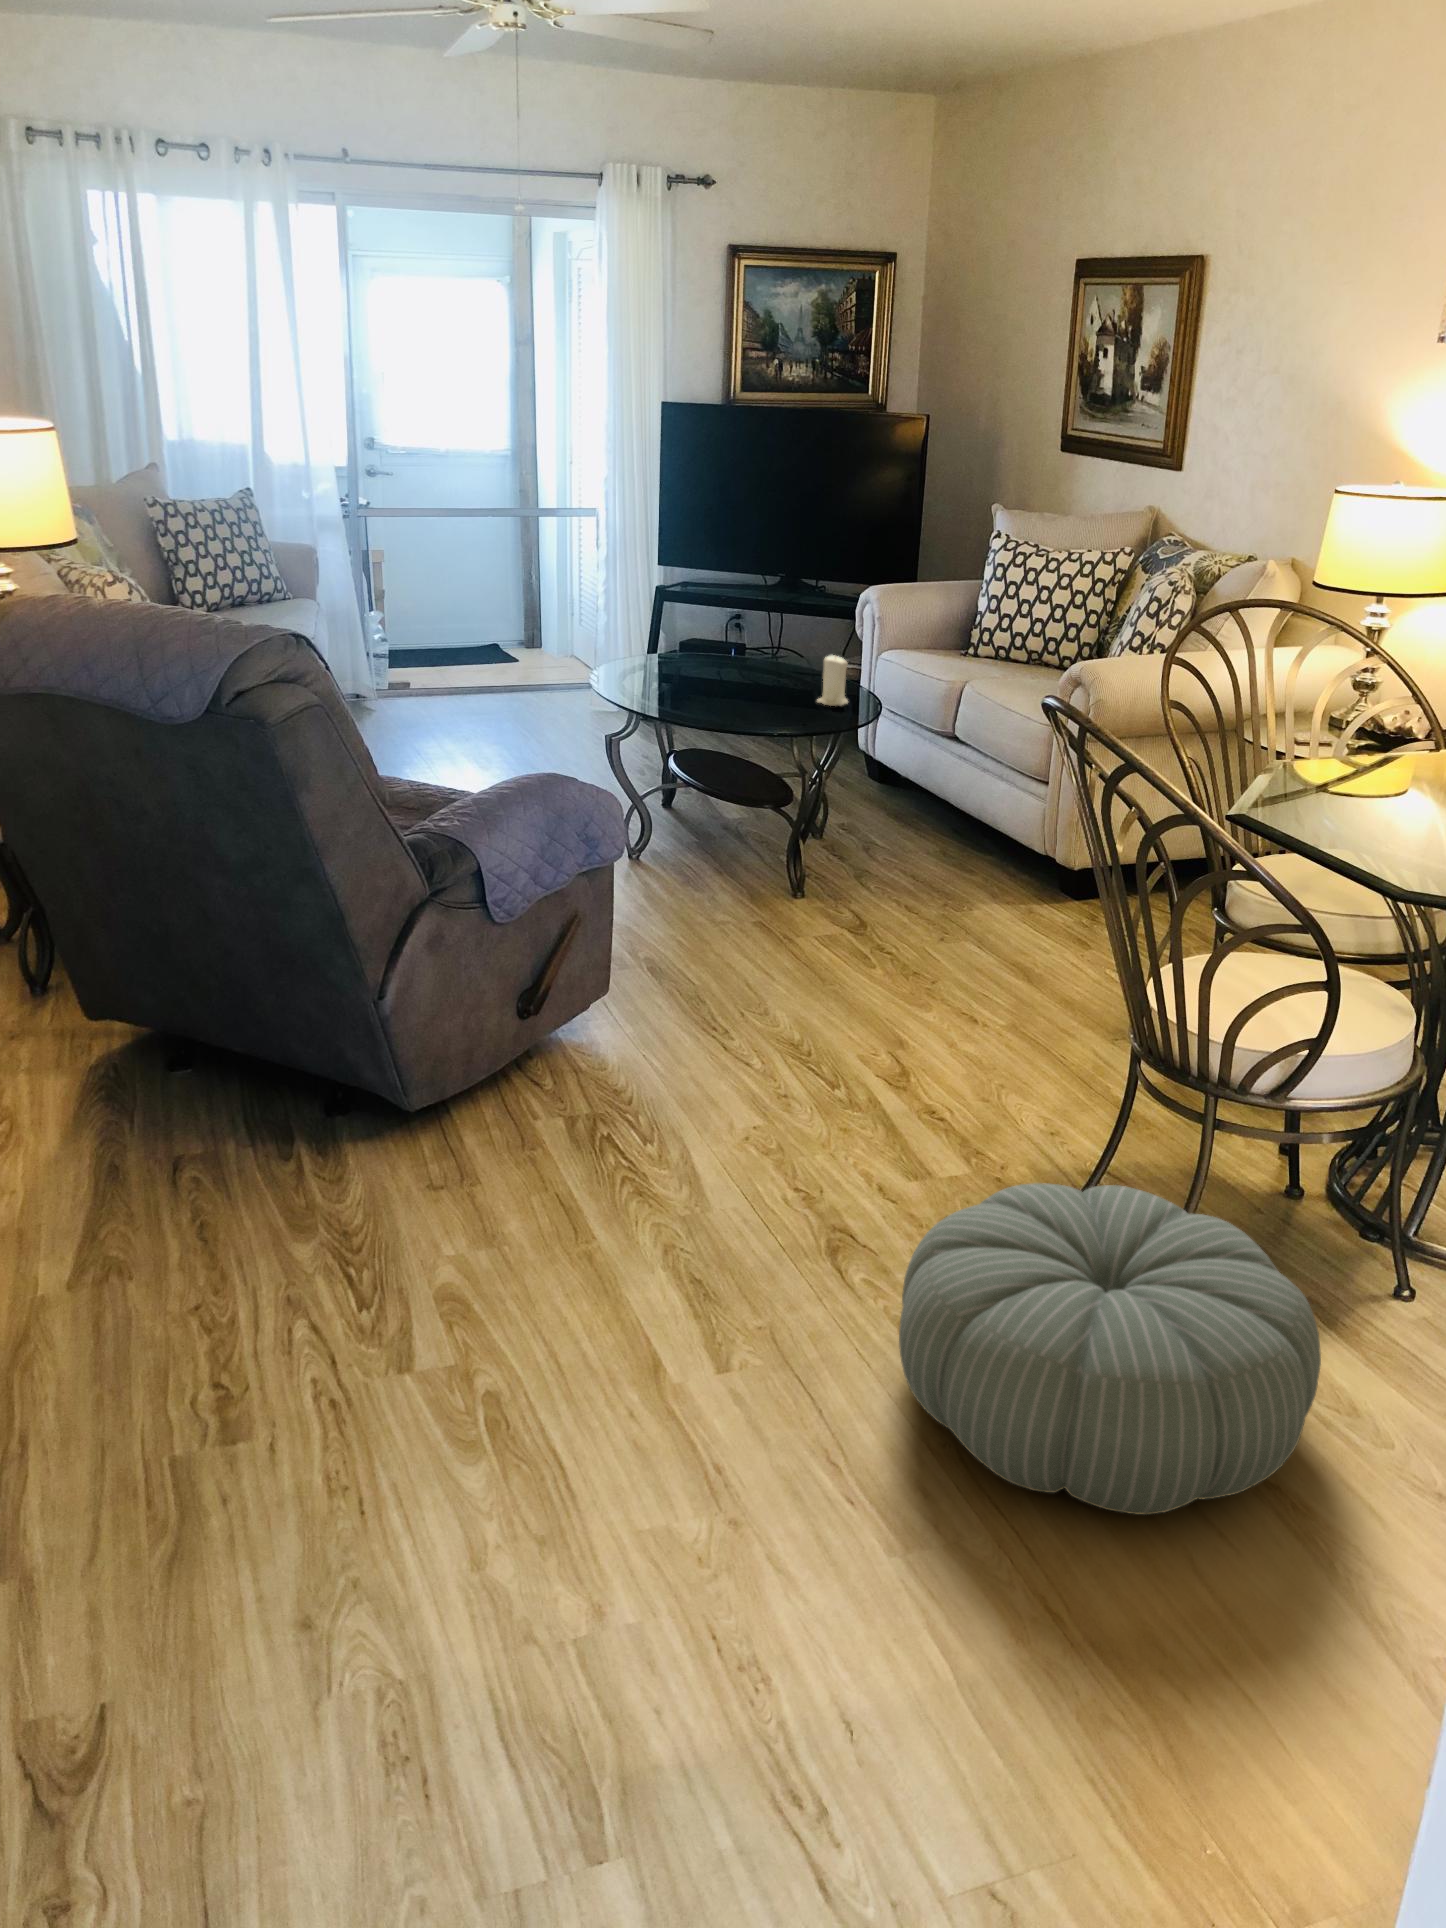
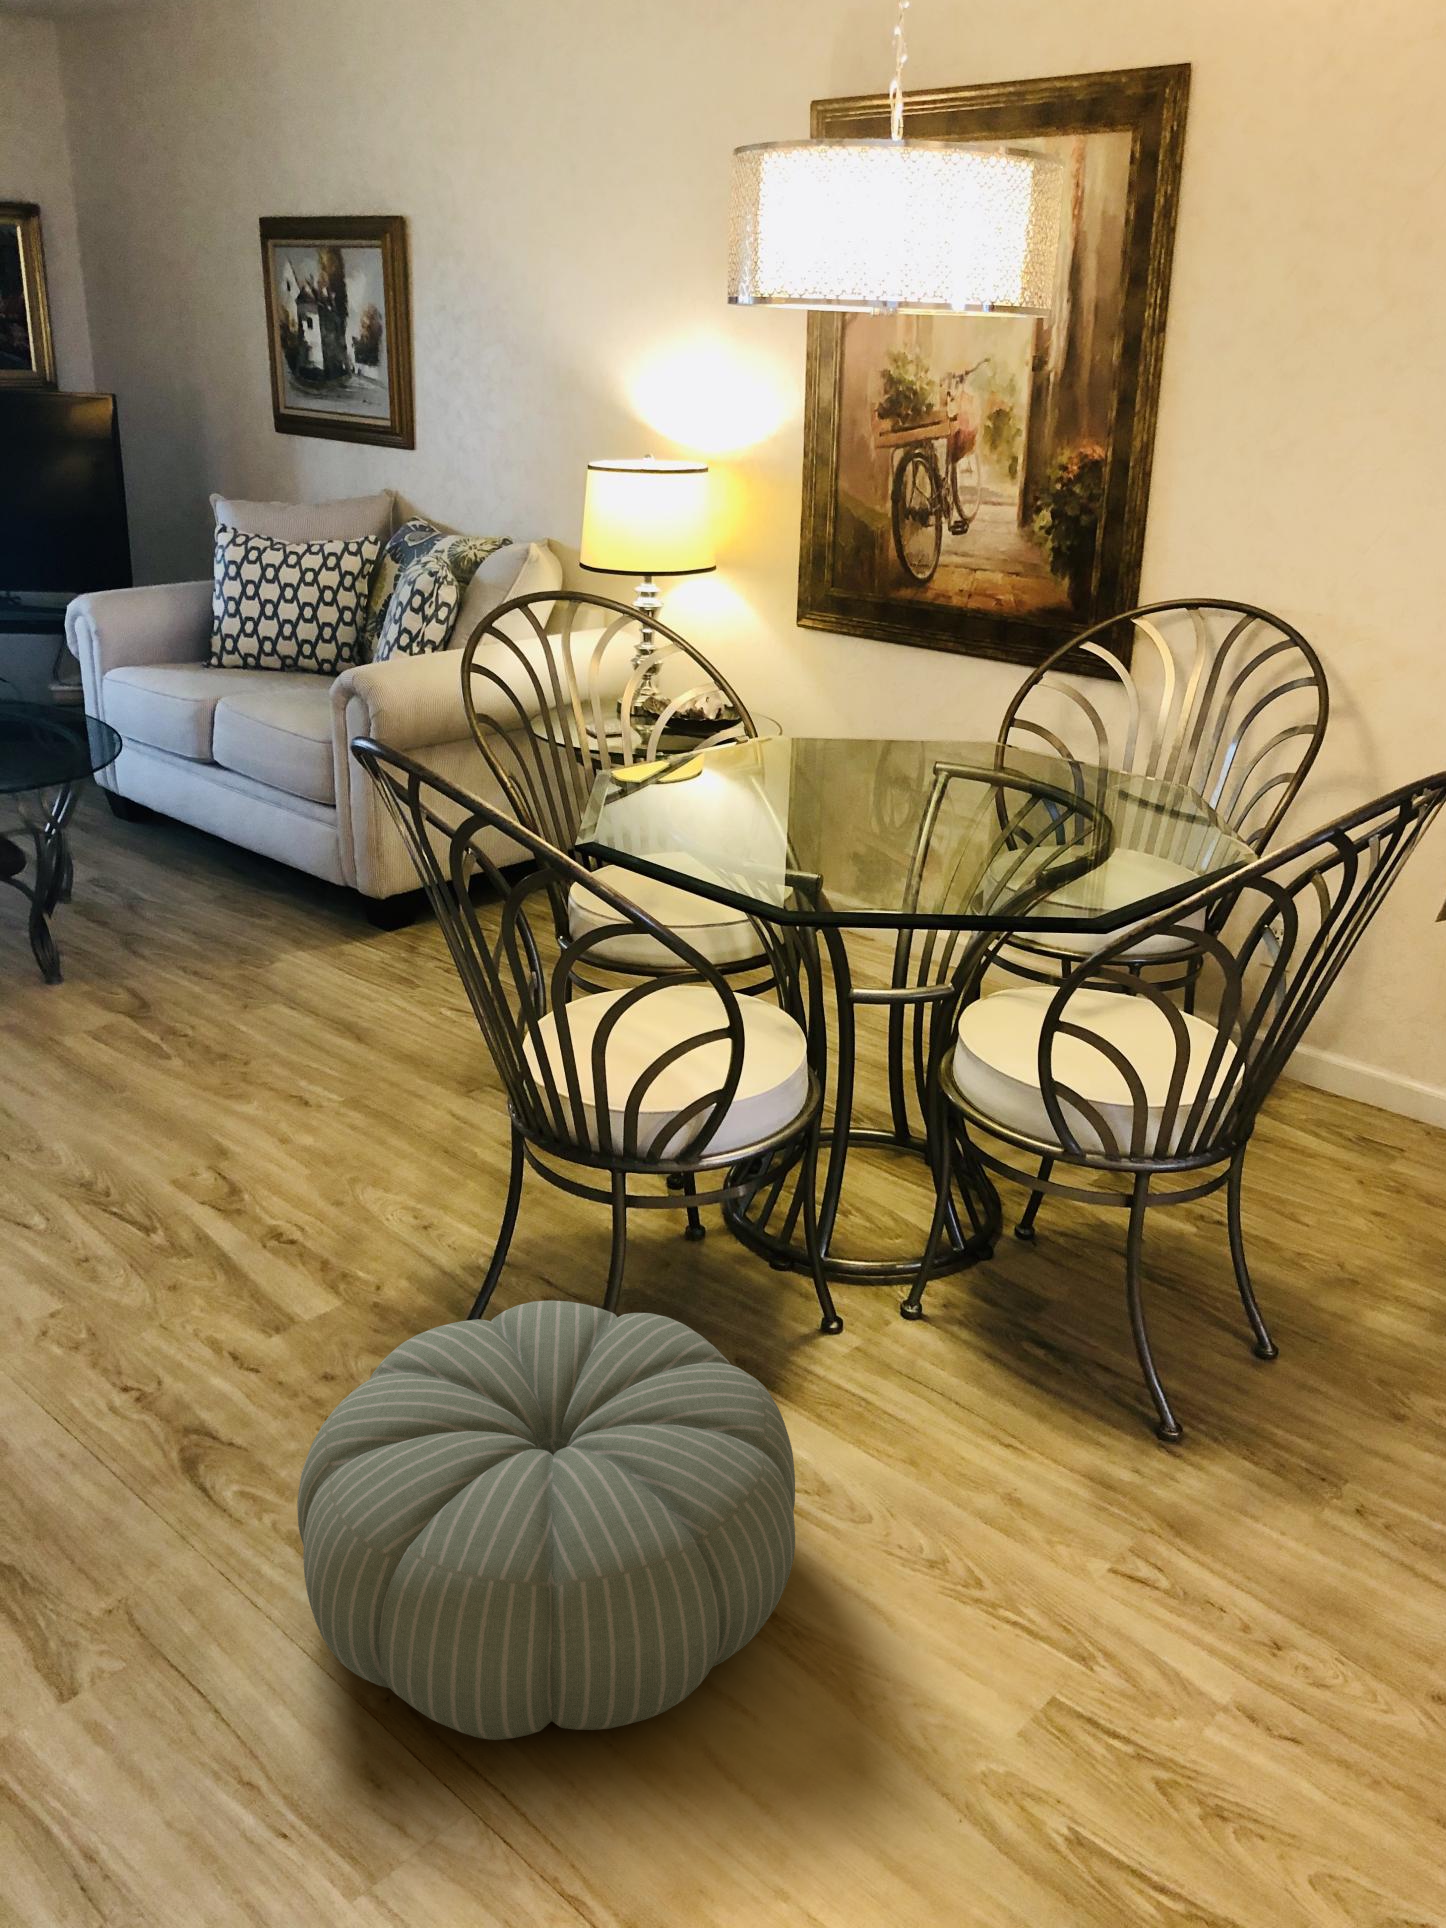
candle: present [817,655,848,706] -> none [34,682,76,744]

